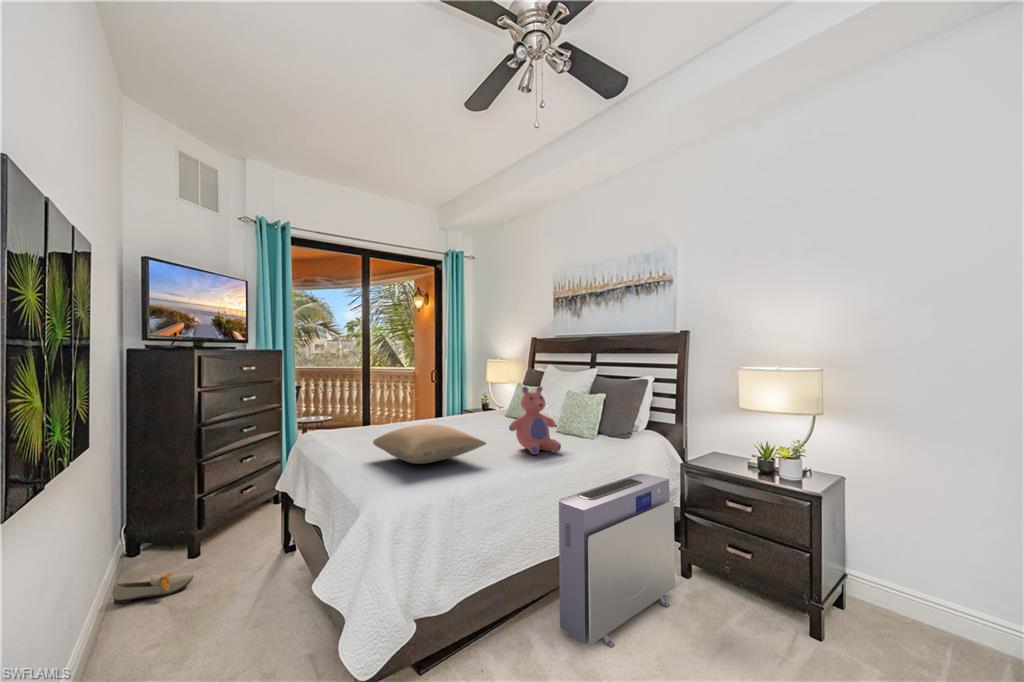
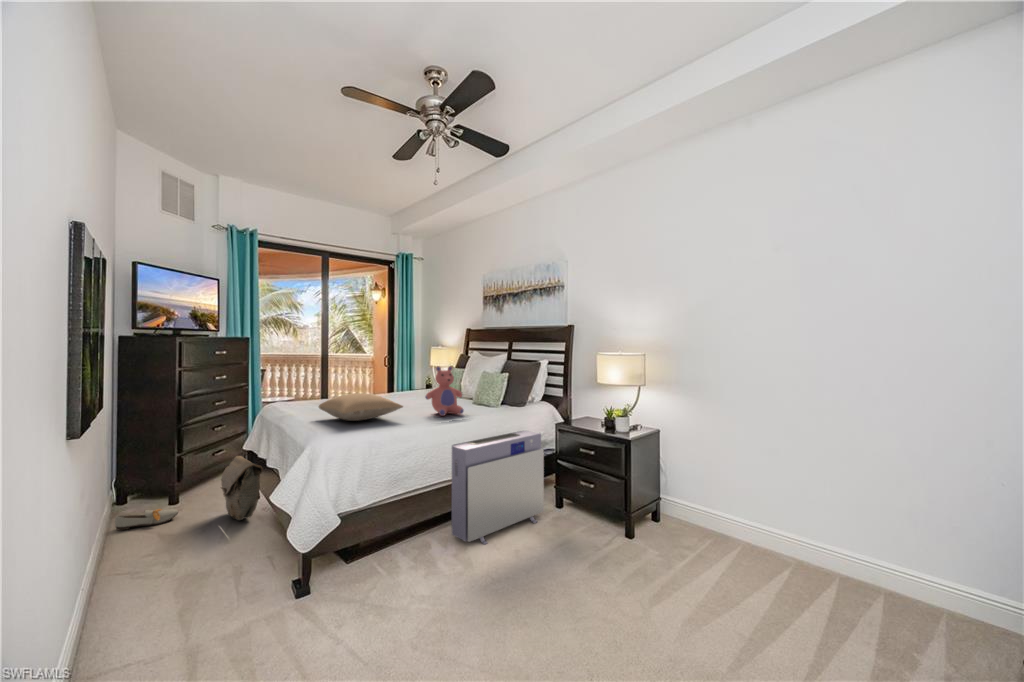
bag: none [246,501,300,592] -> present [221,456,263,520]

